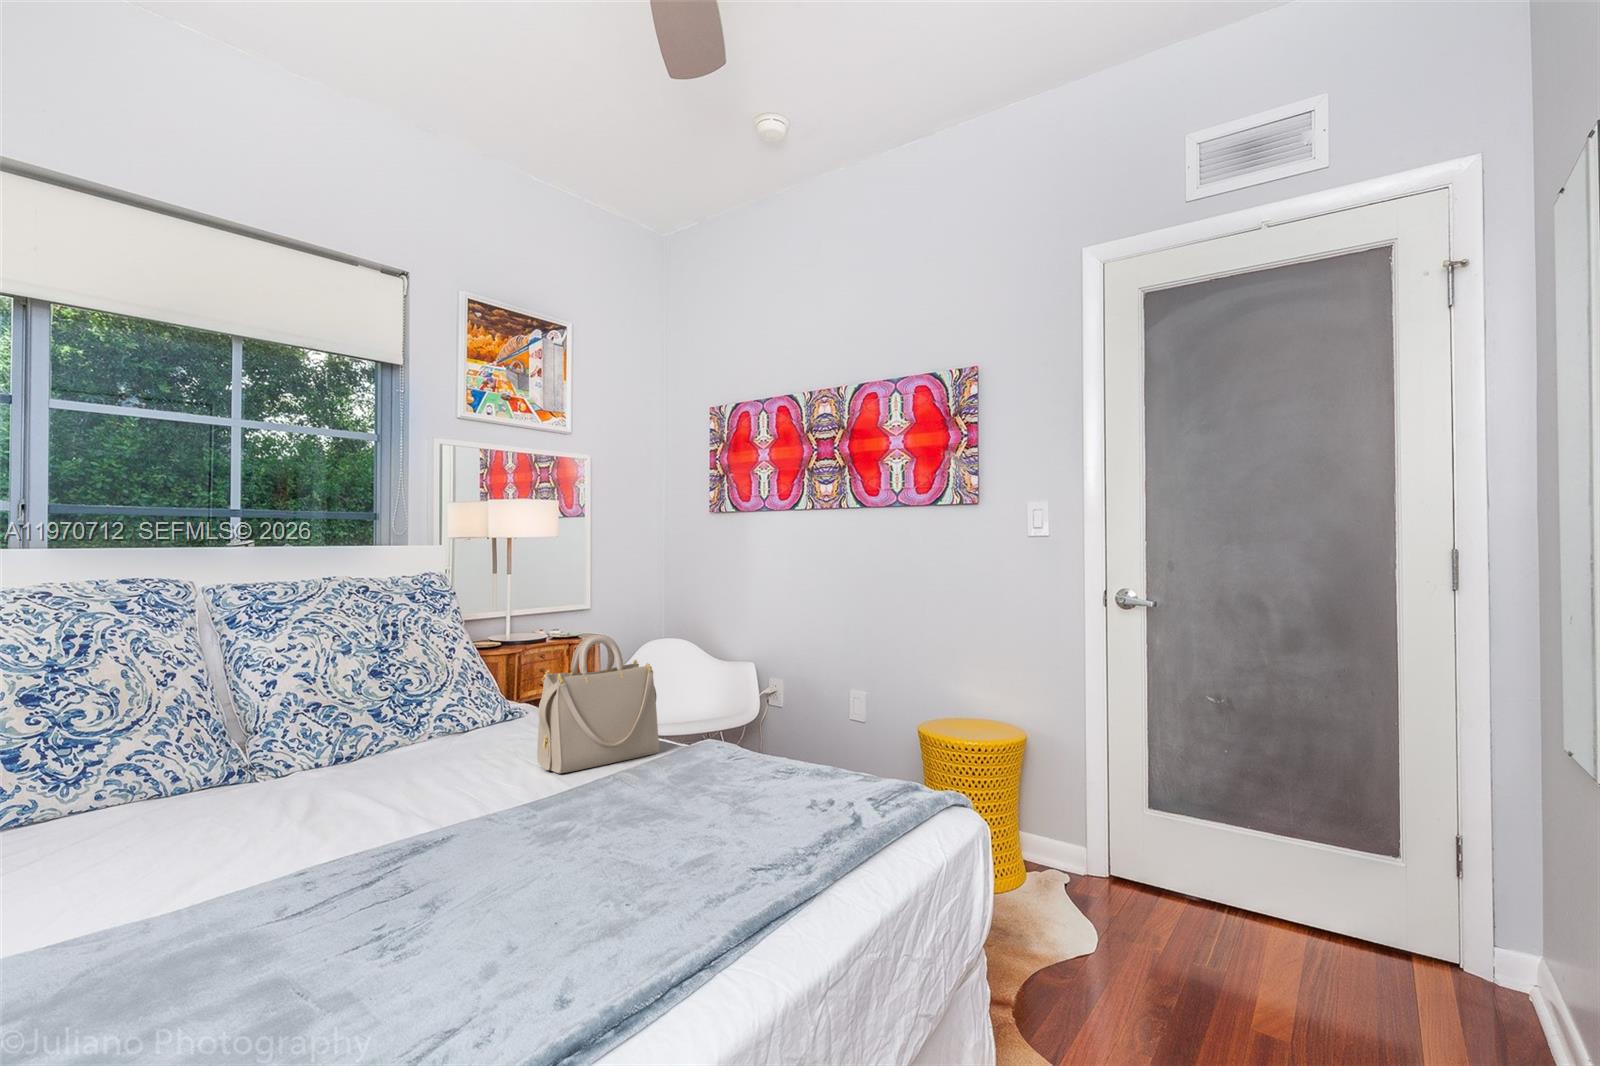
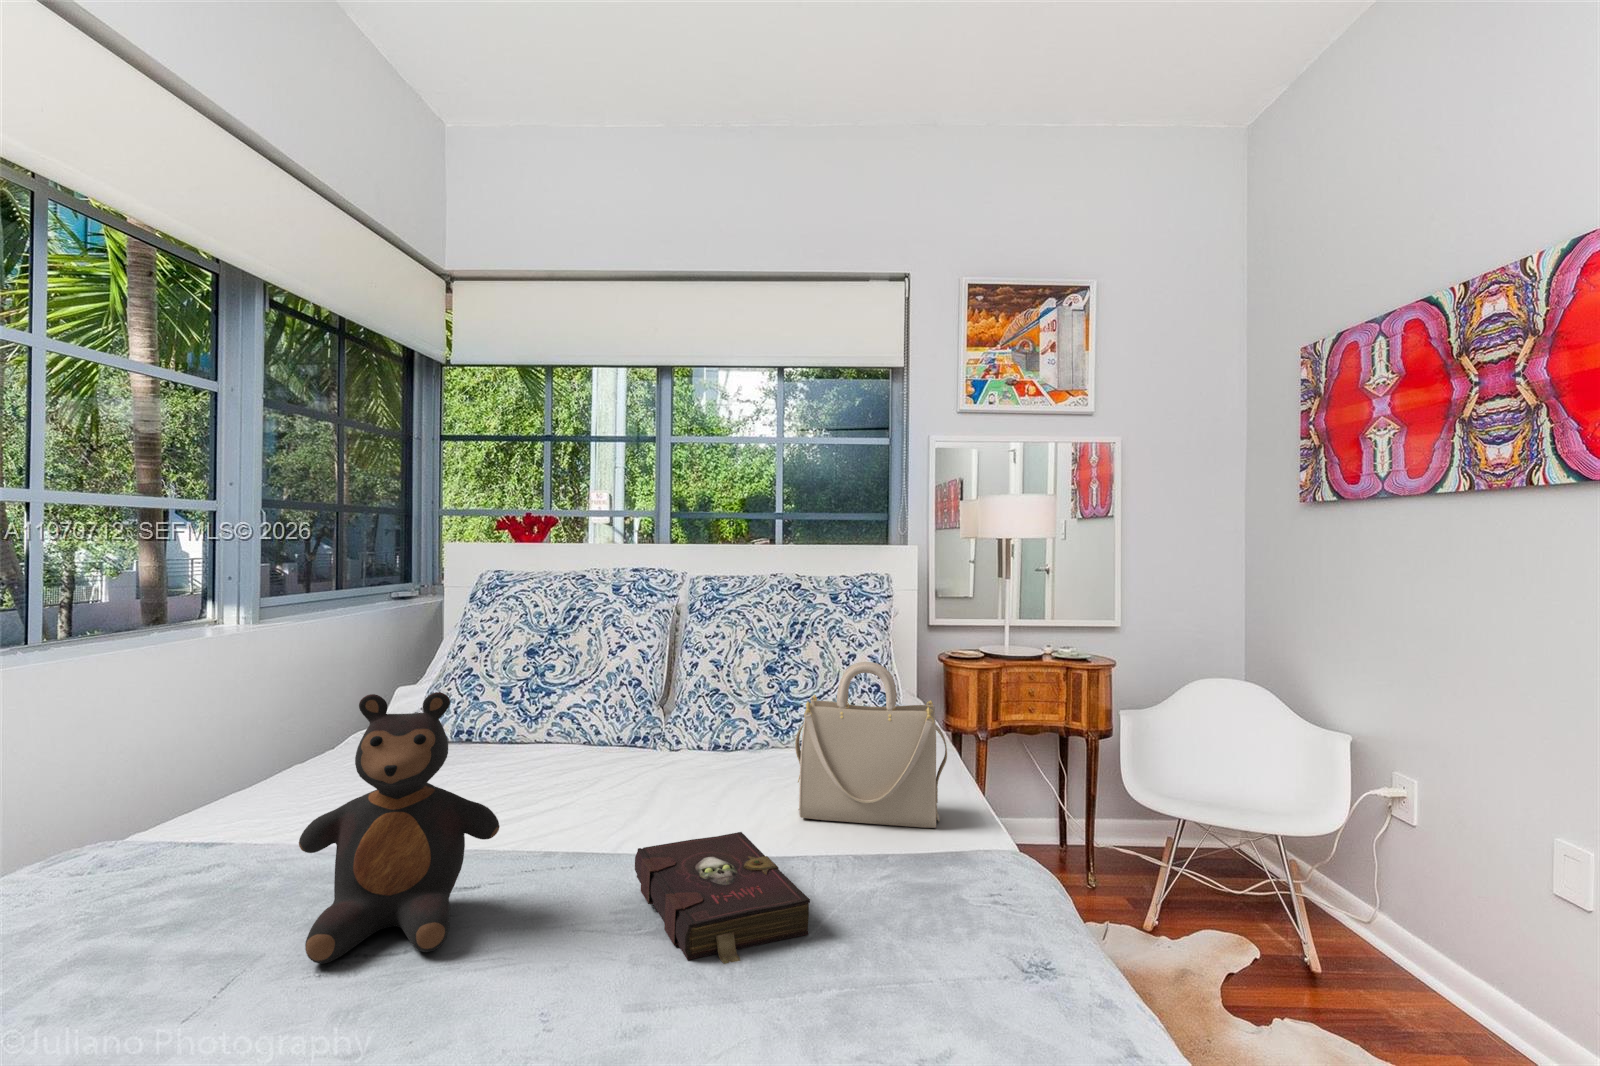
teddy bear: none [308,685,523,958] -> present [299,692,500,964]
book: none [552,774,722,843] -> present [635,832,810,964]

